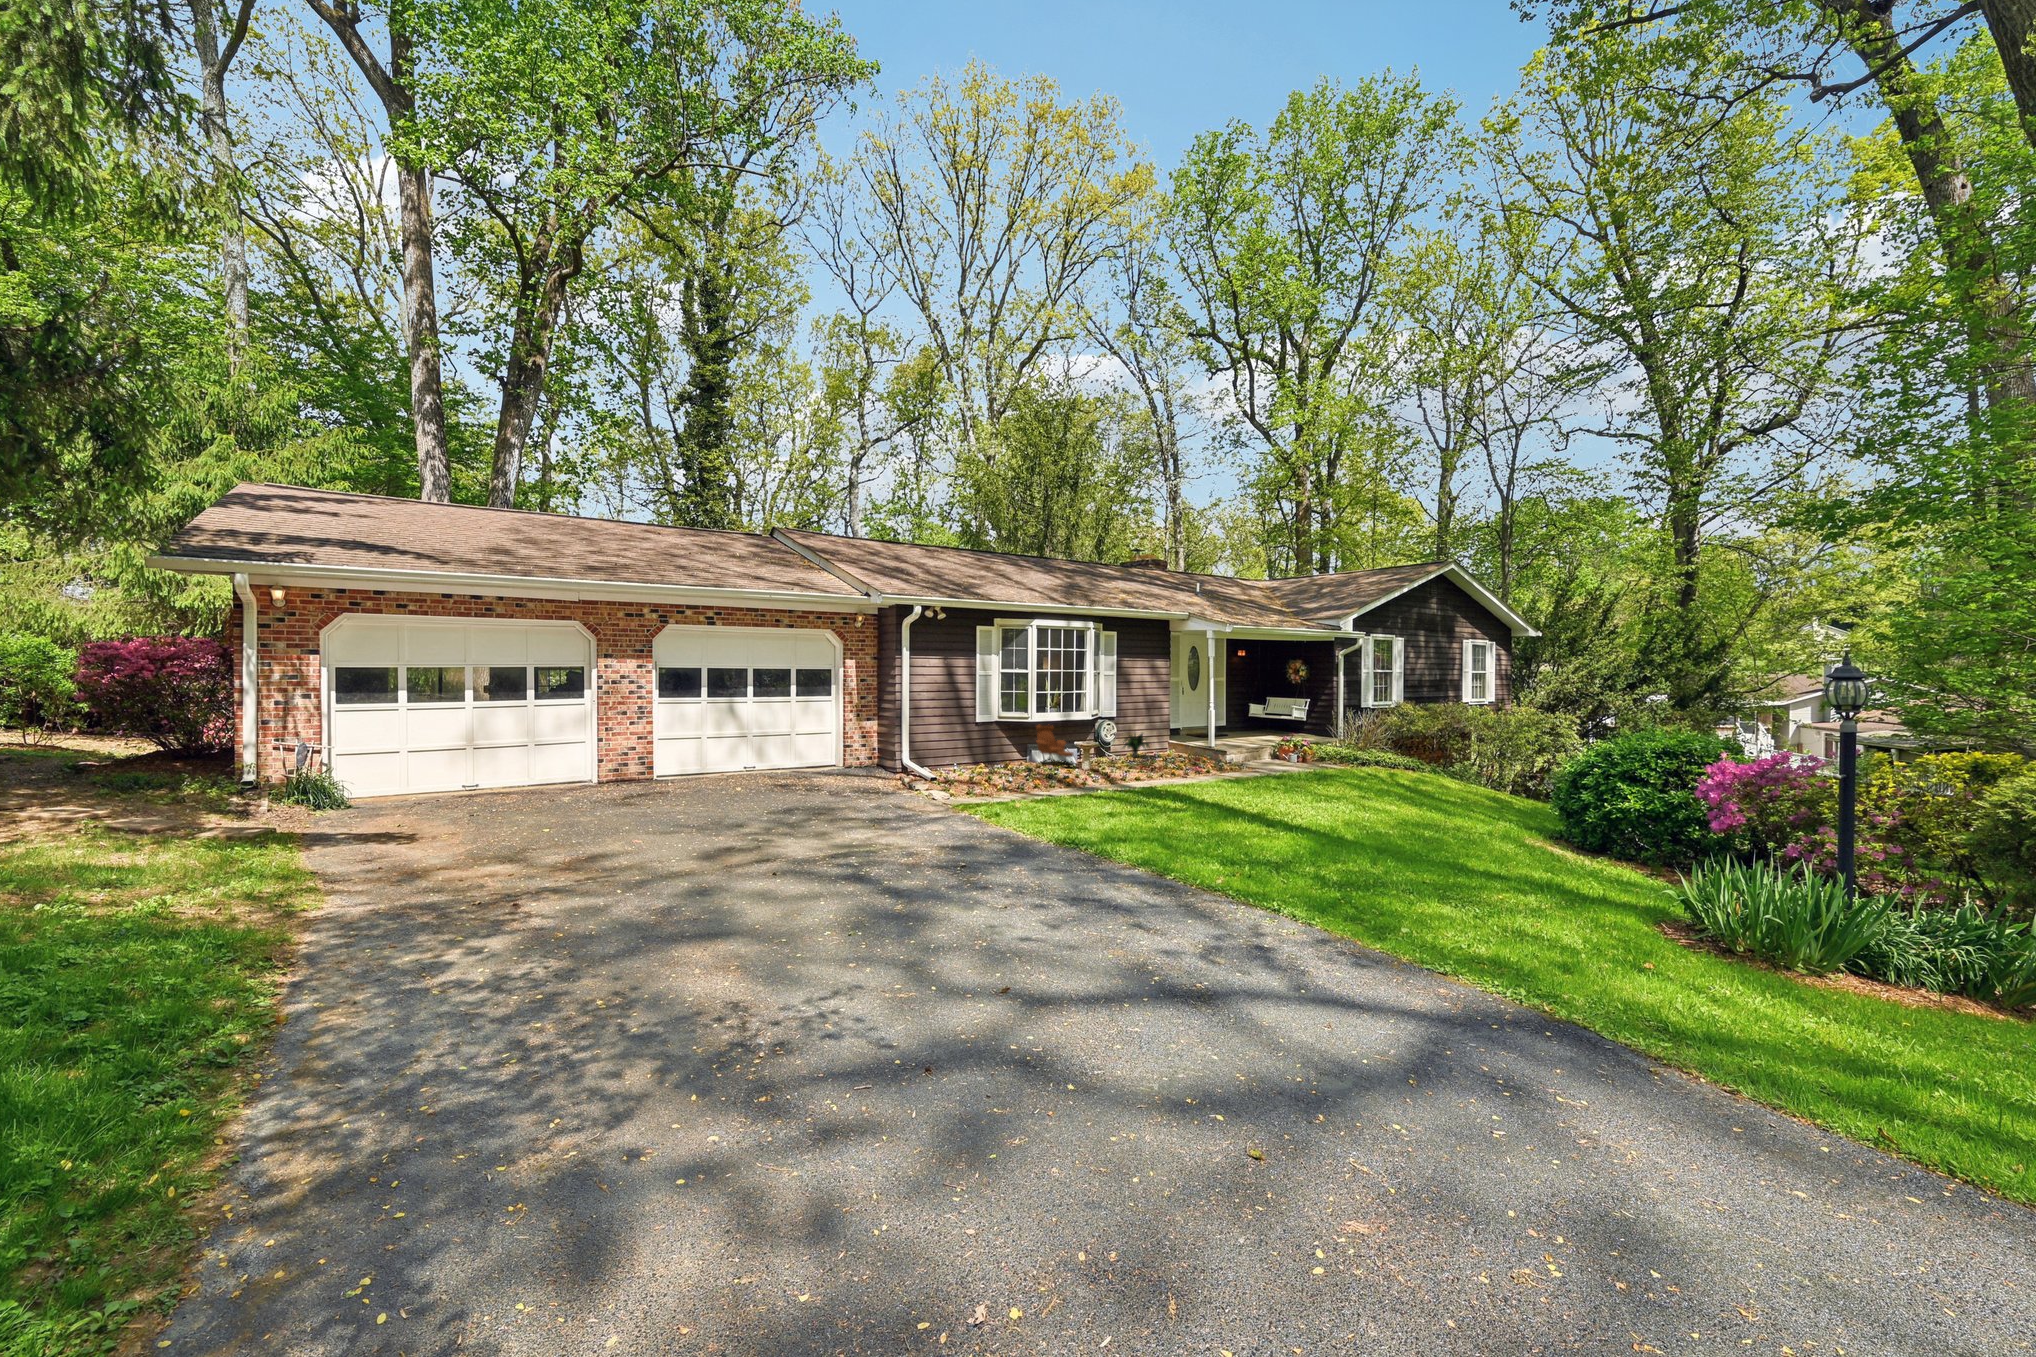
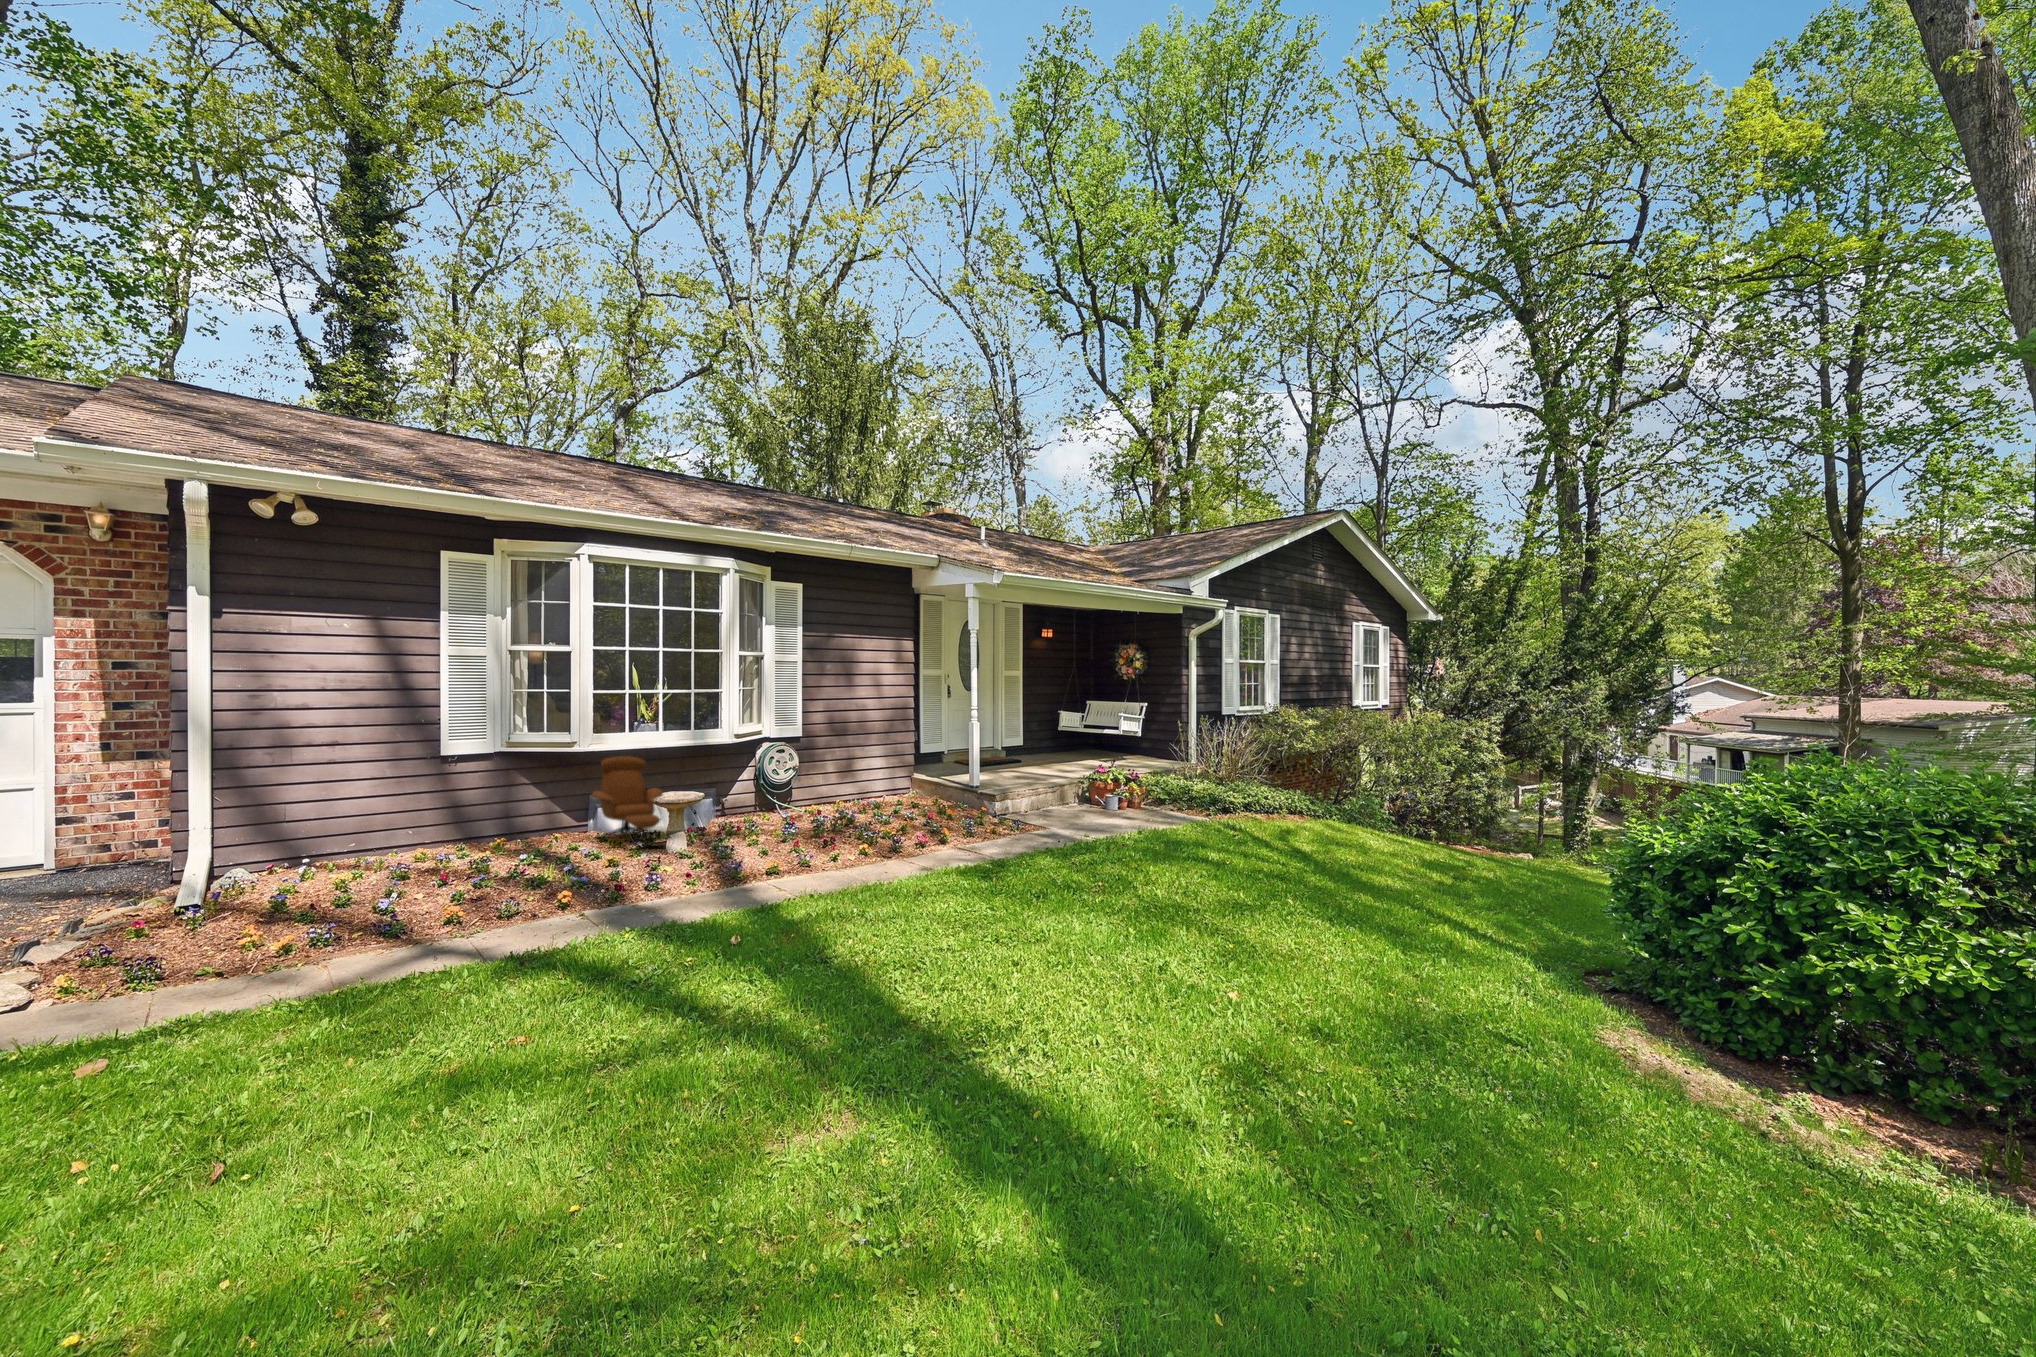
potted plant: present [1123,733,1149,757] -> none [804,762,868,811]

